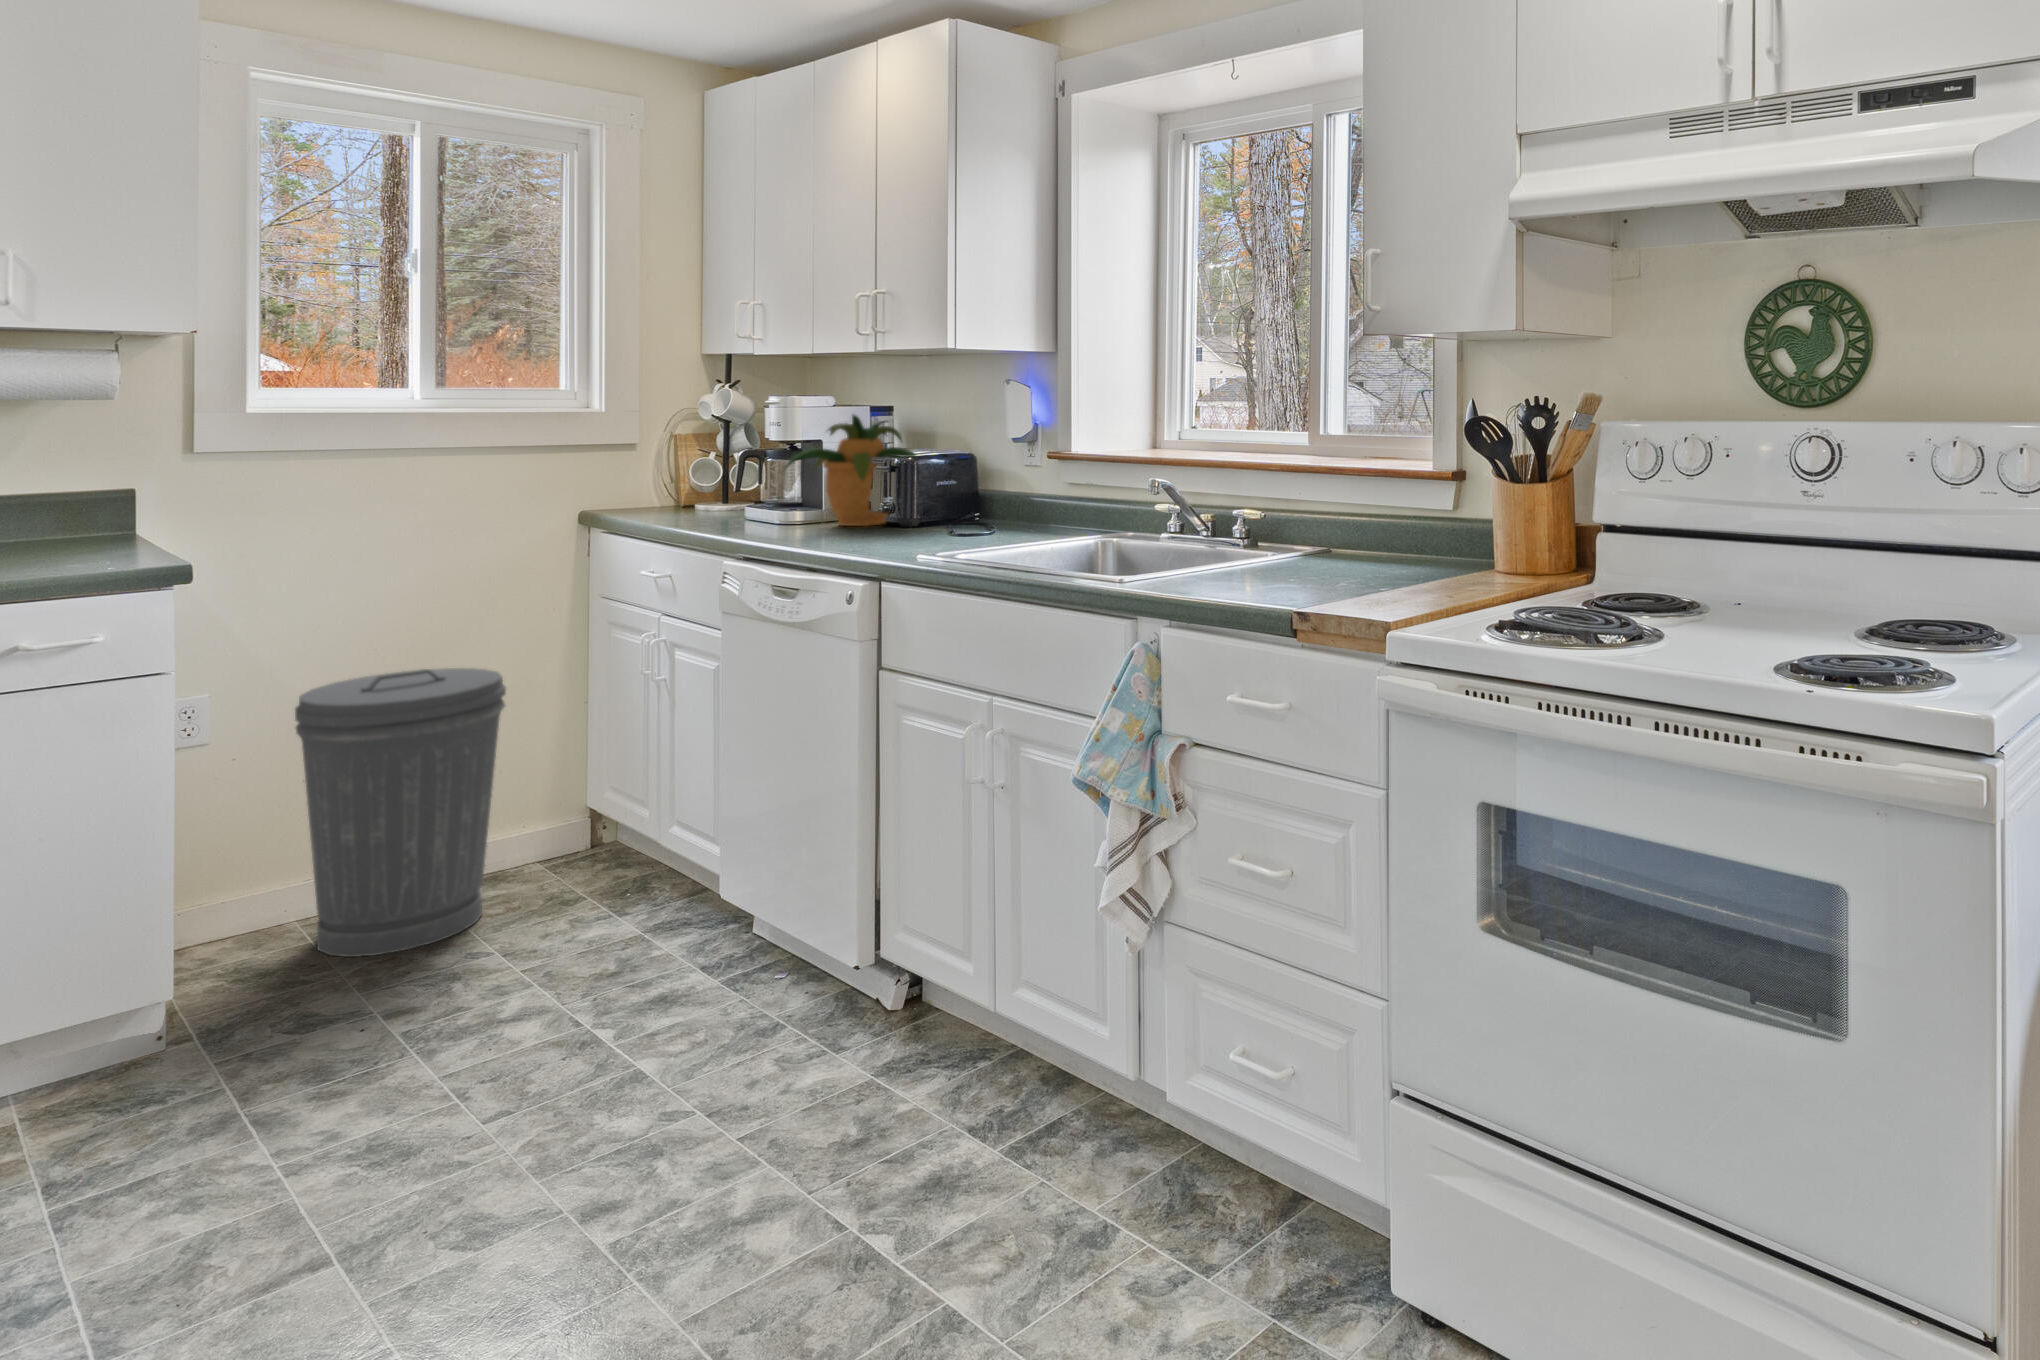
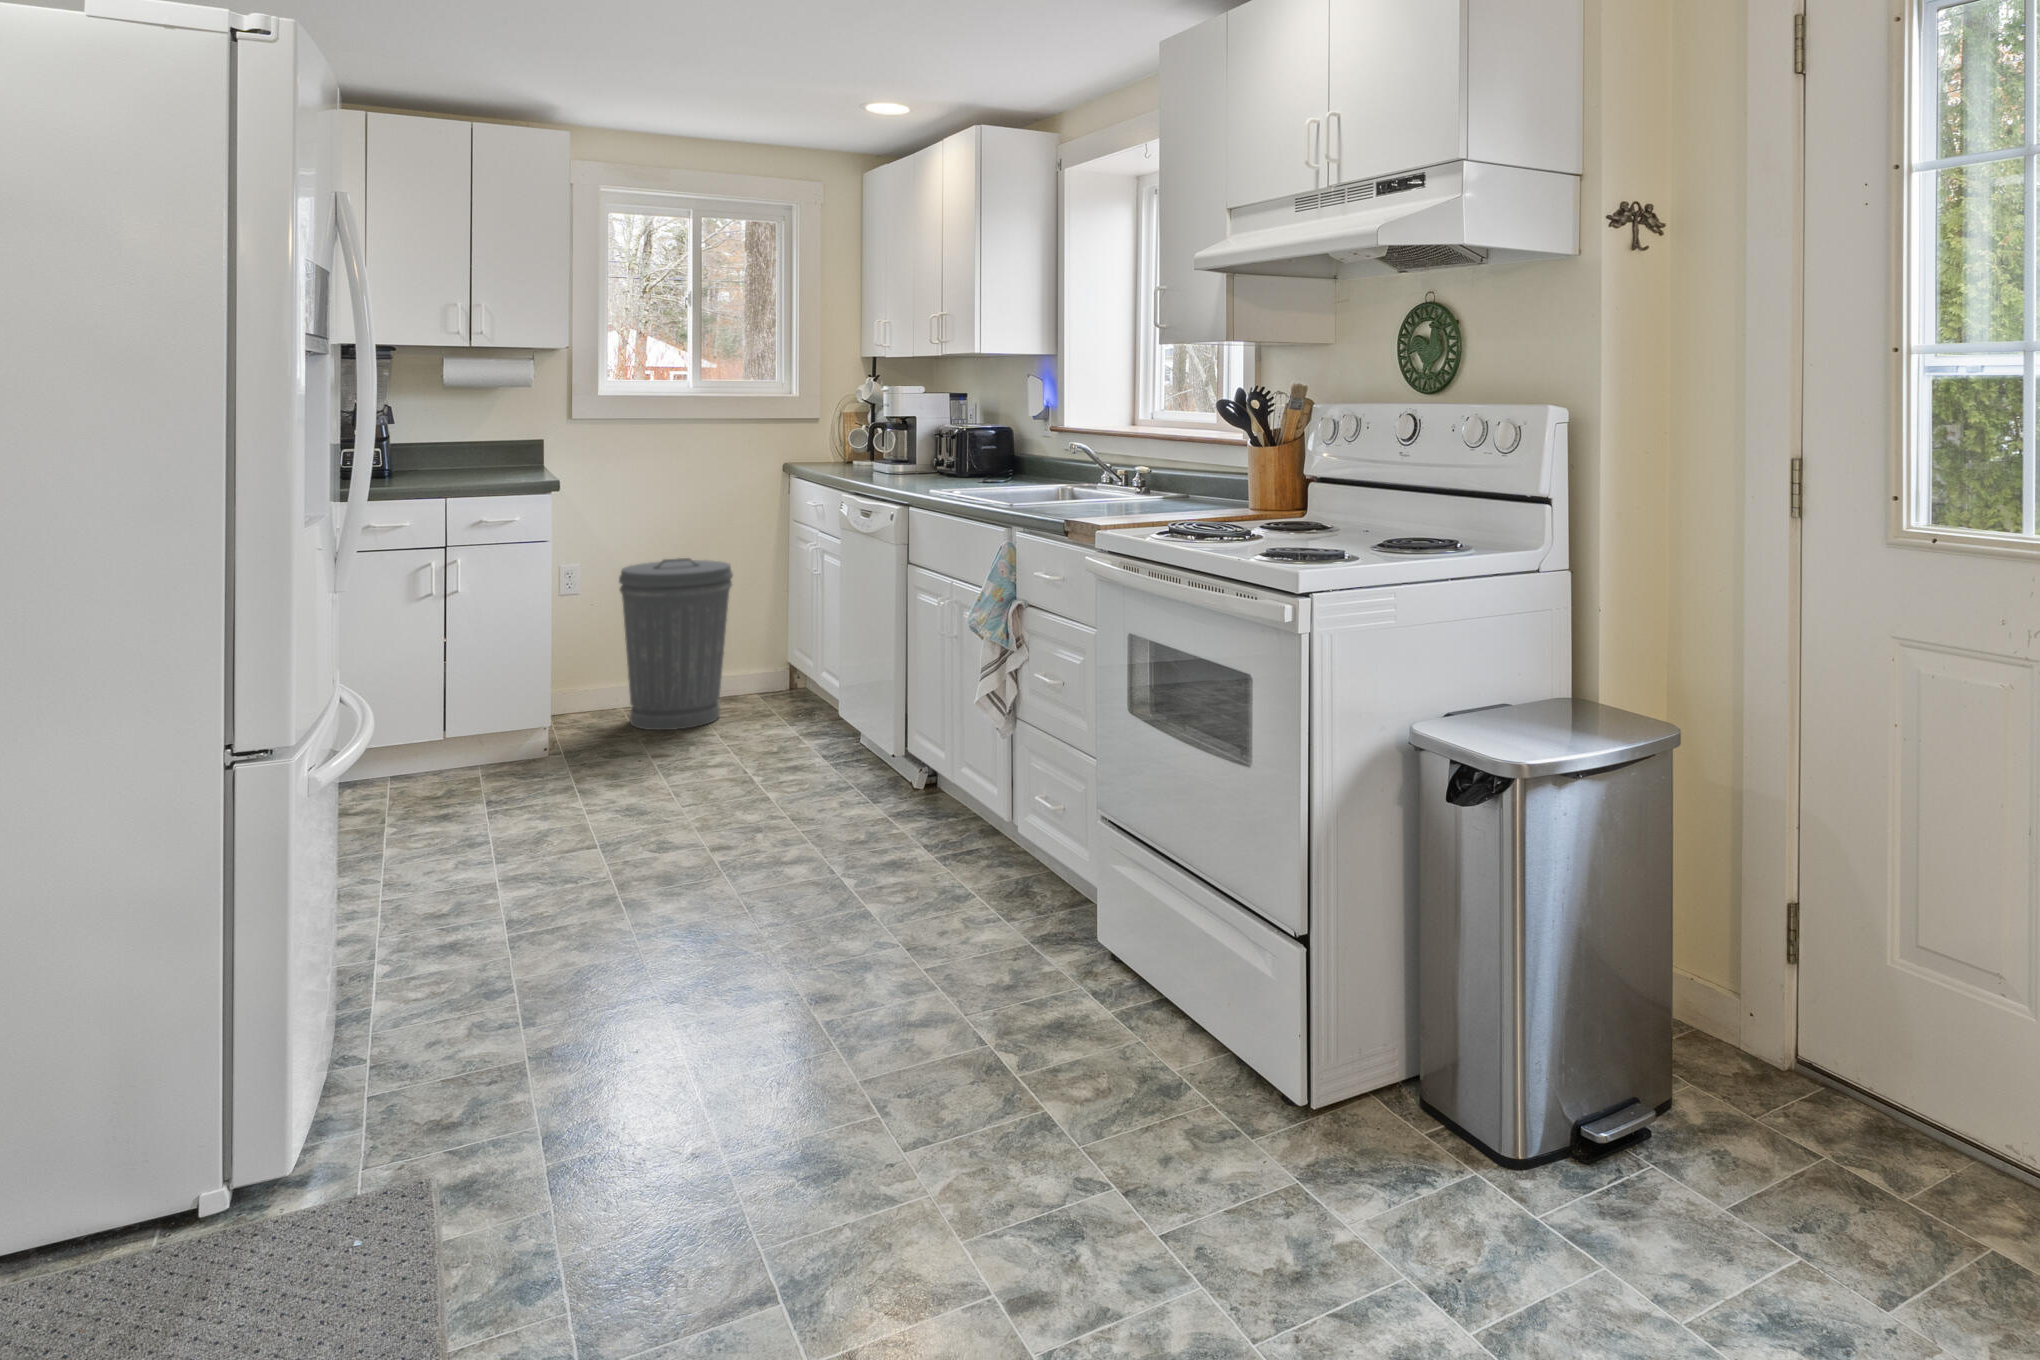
potted plant: present [785,414,915,526] -> none [886,399,982,477]

